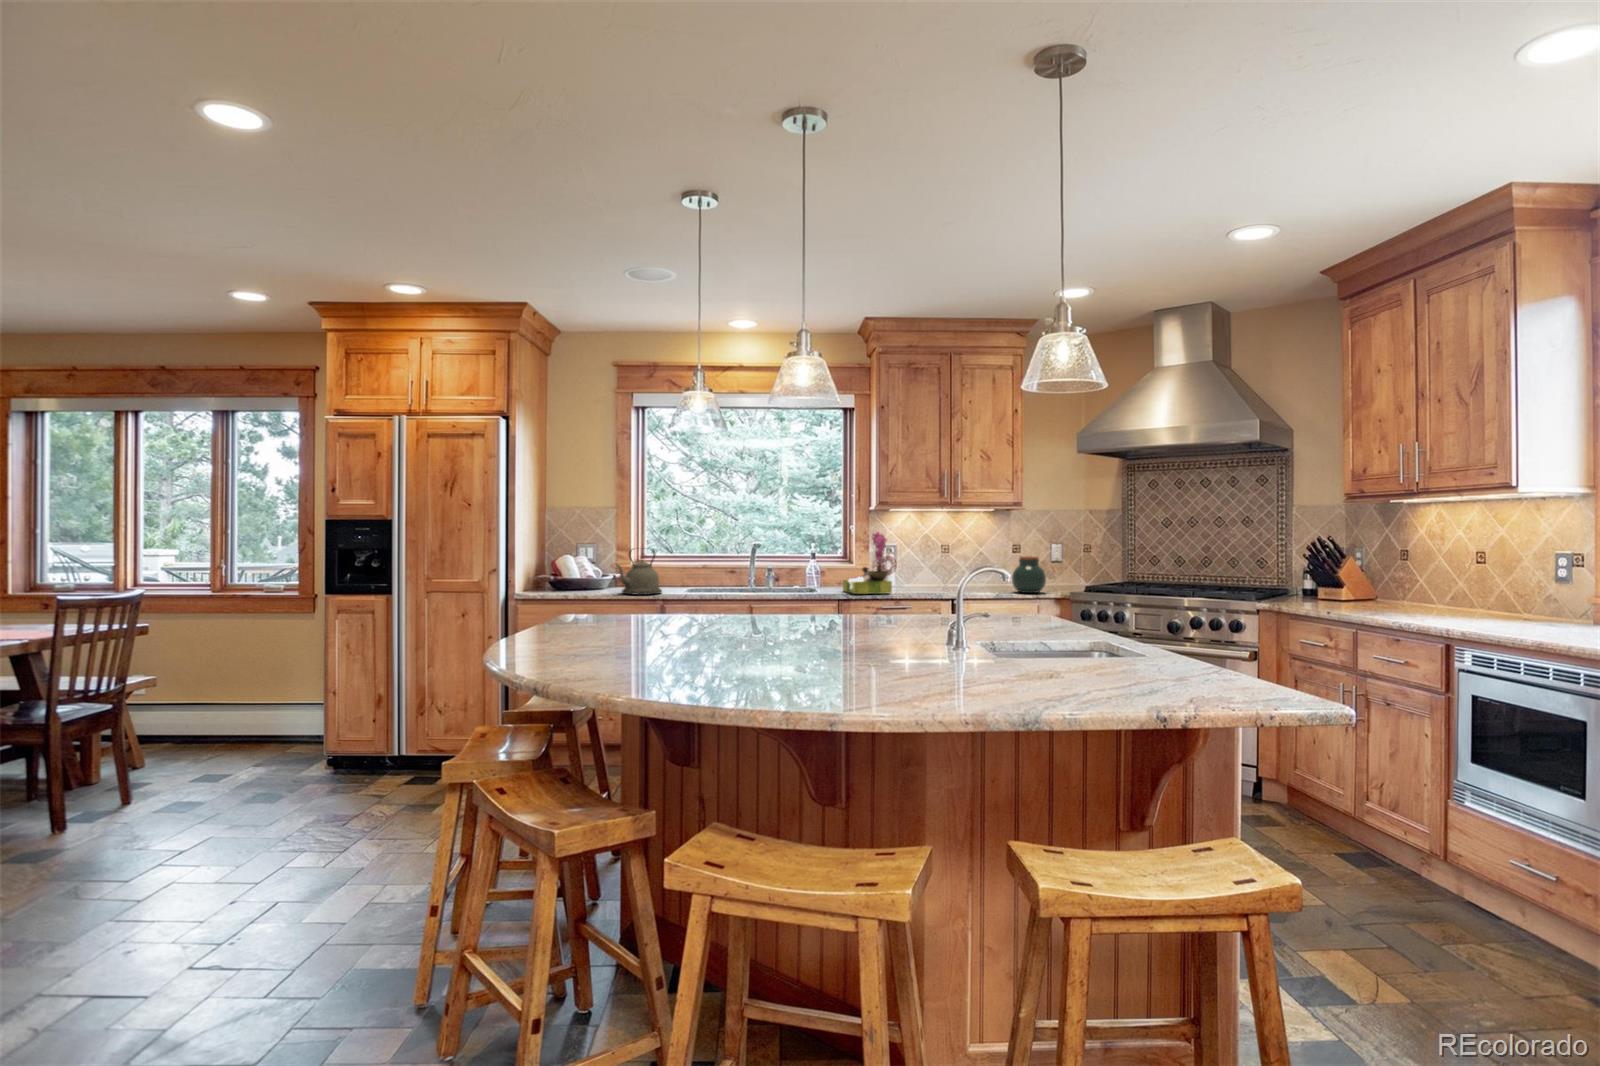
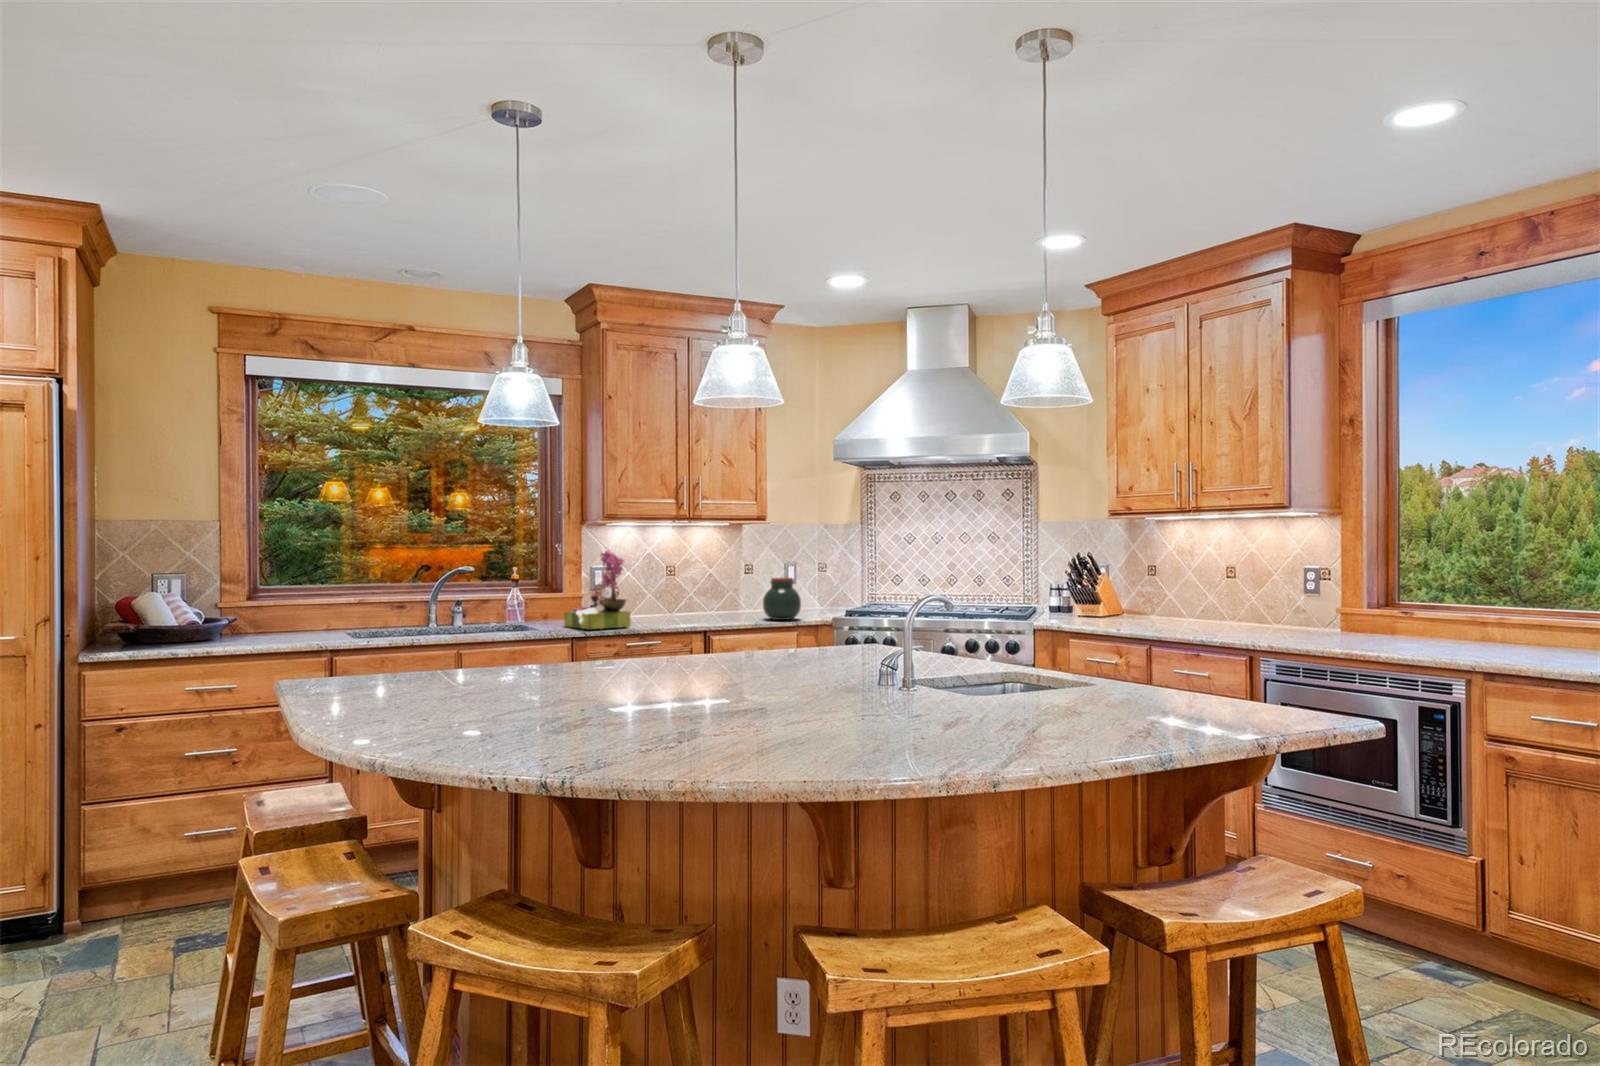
kettle: present [616,549,662,595] -> none [248,576,316,643]

